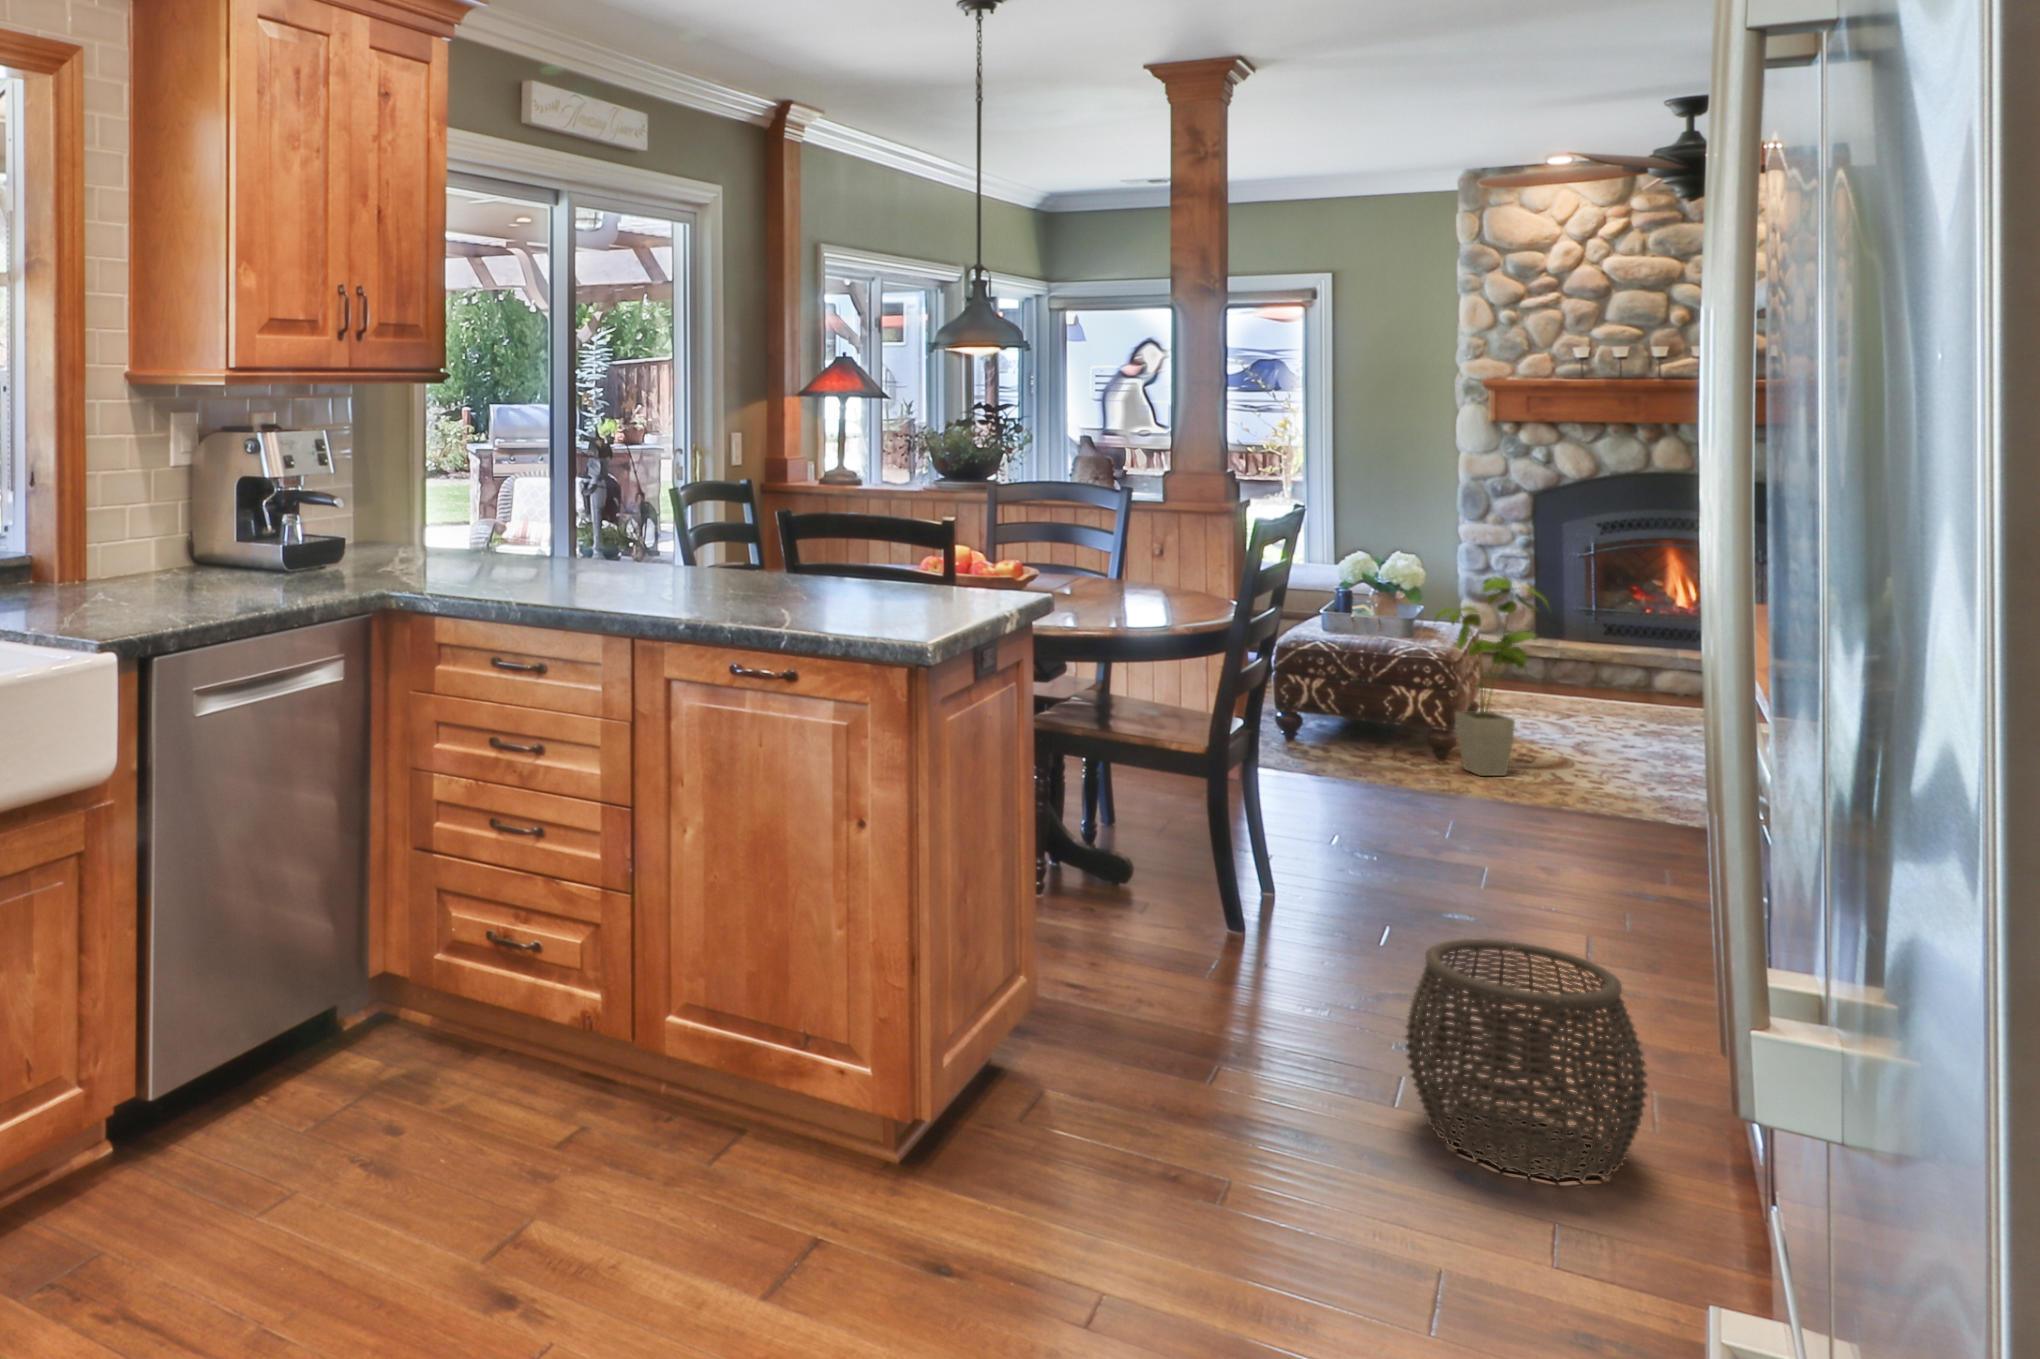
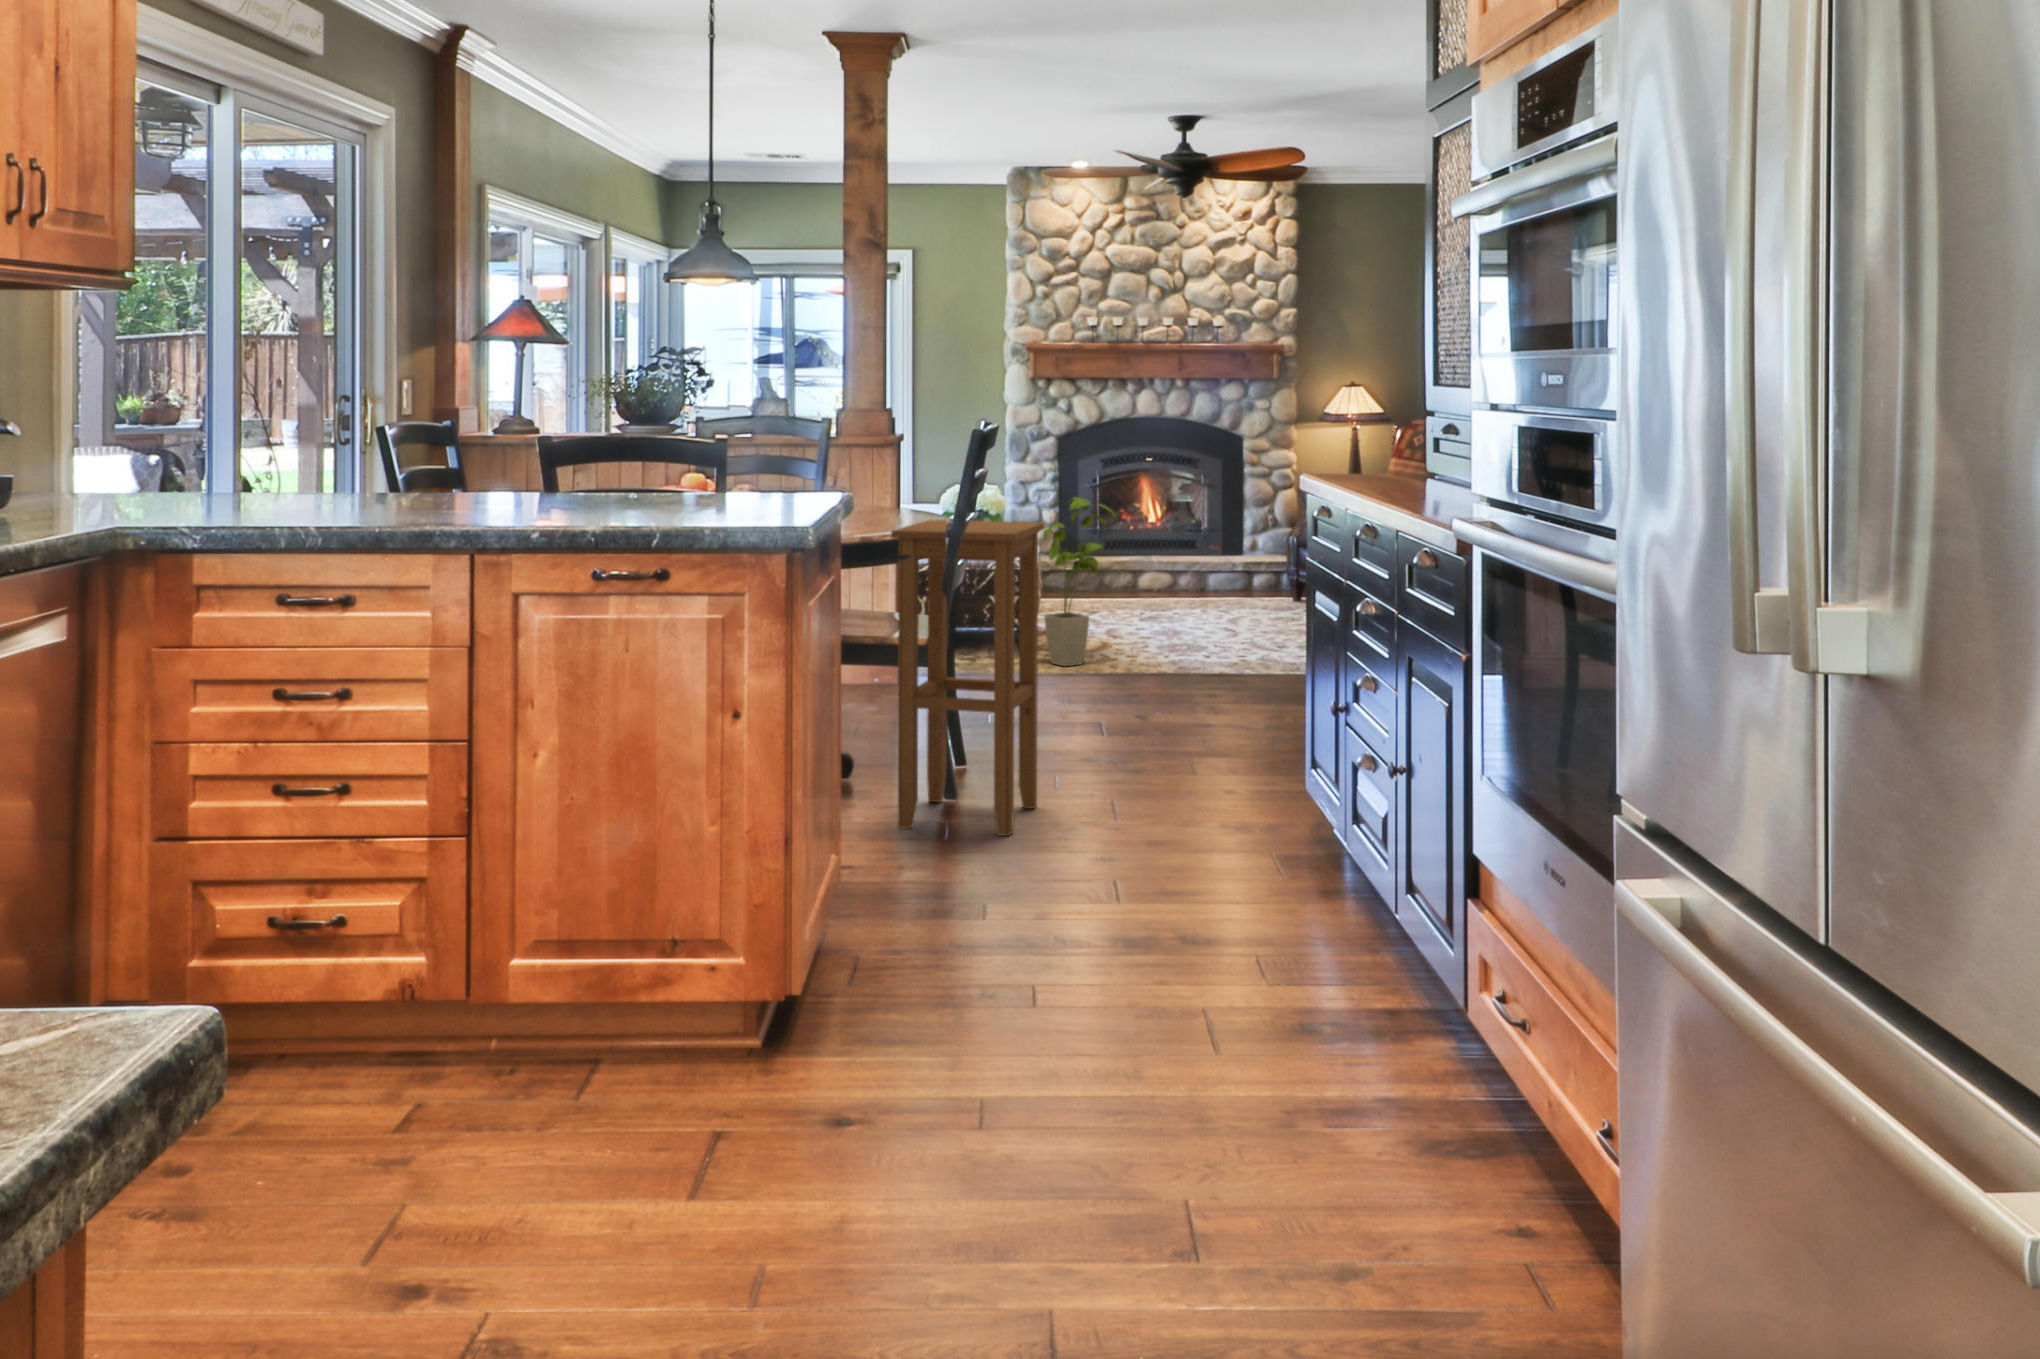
stool: none [1152,609,1352,979] -> present [891,520,1044,836]
woven basket: present [1406,939,1648,1181] -> none [1143,759,1312,939]

